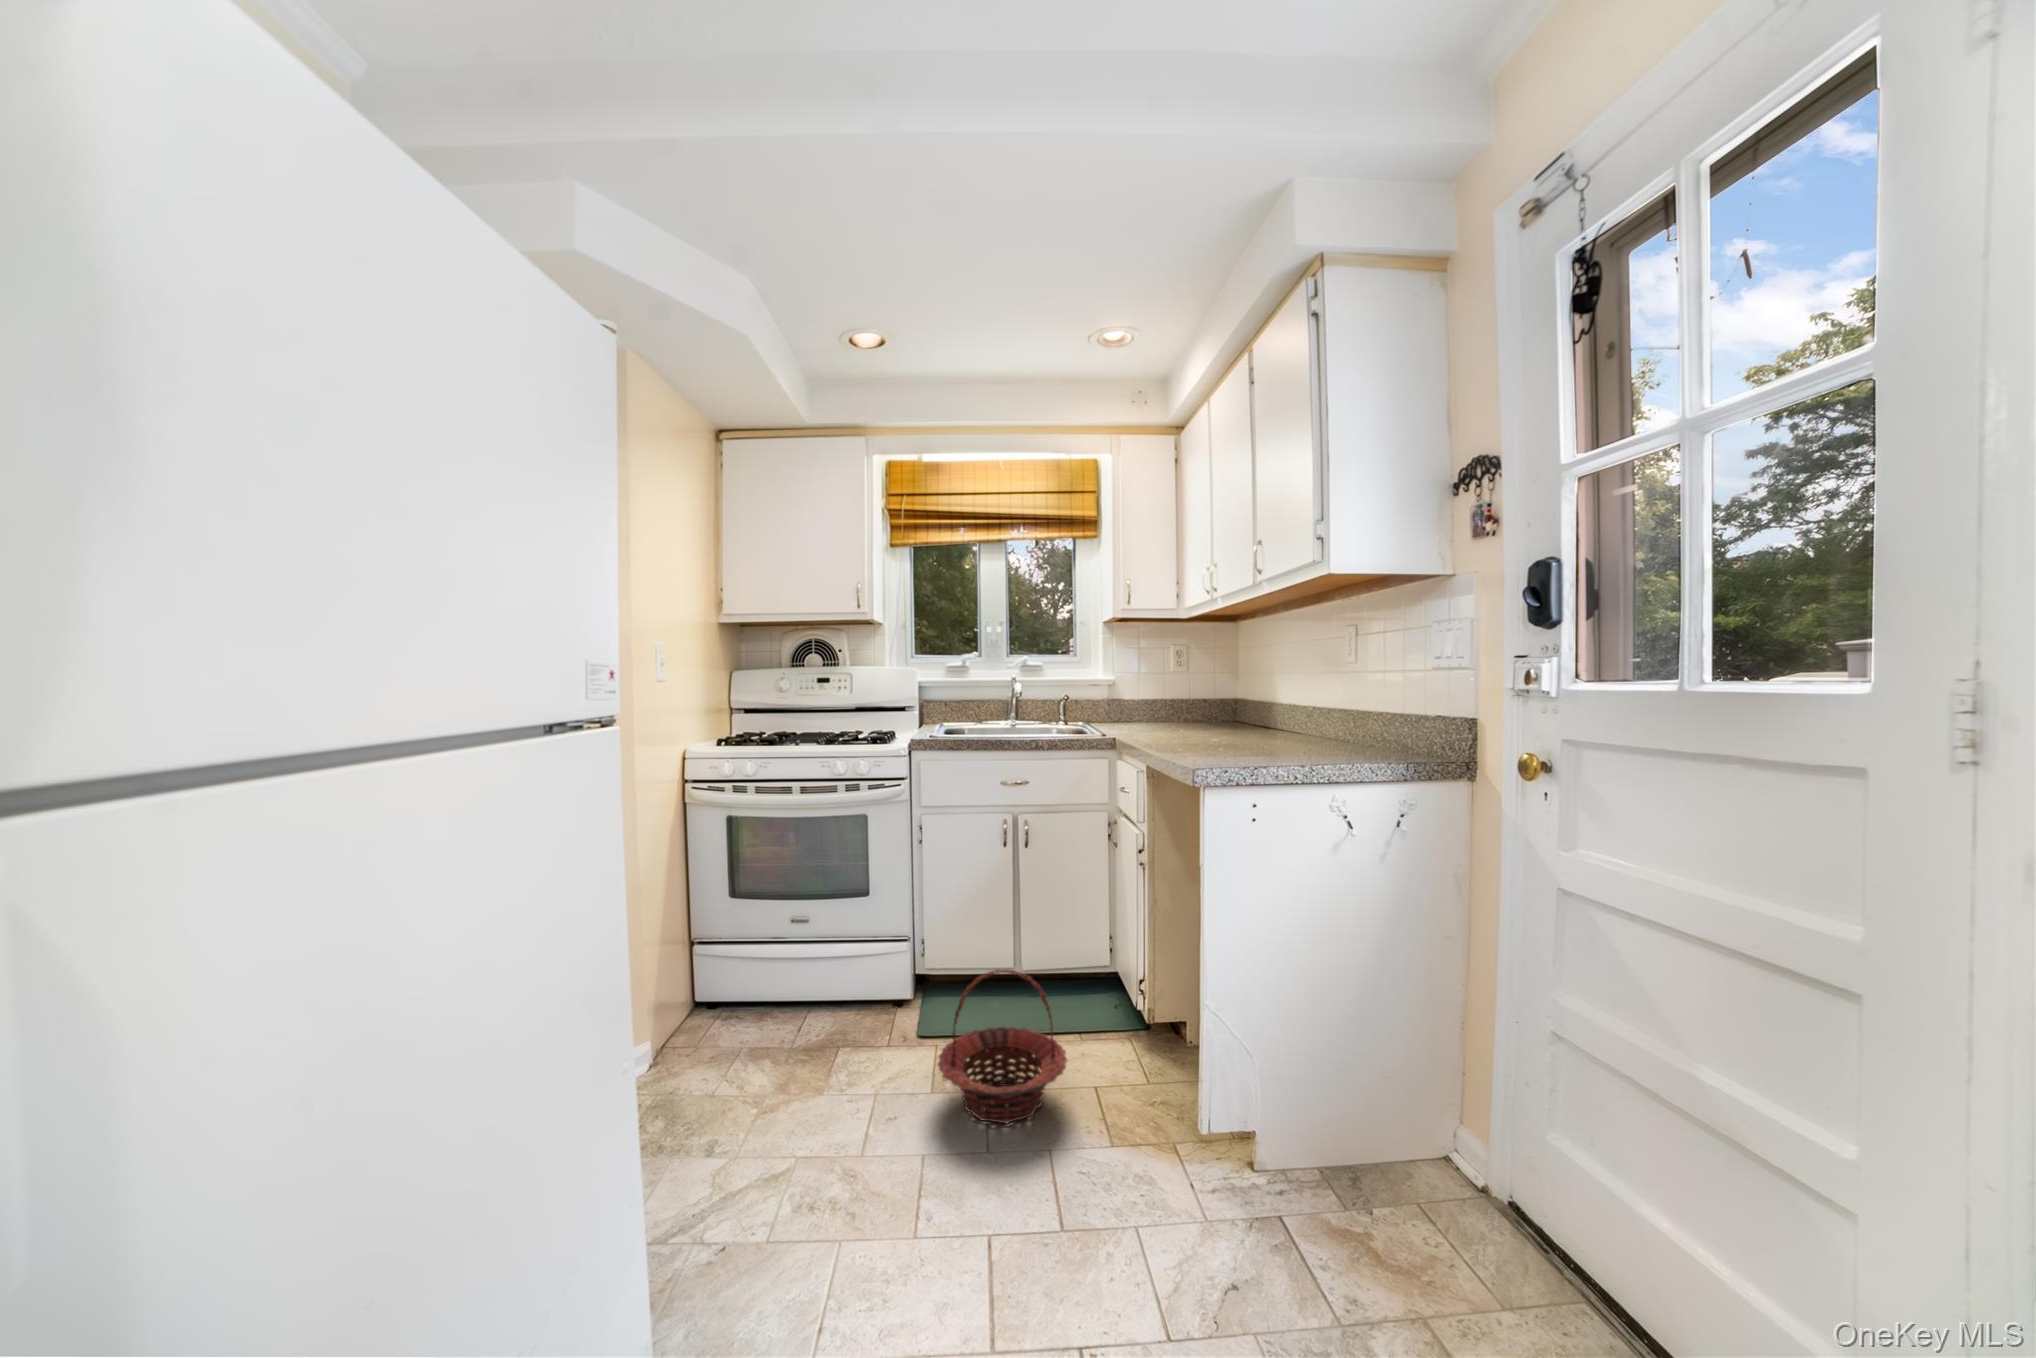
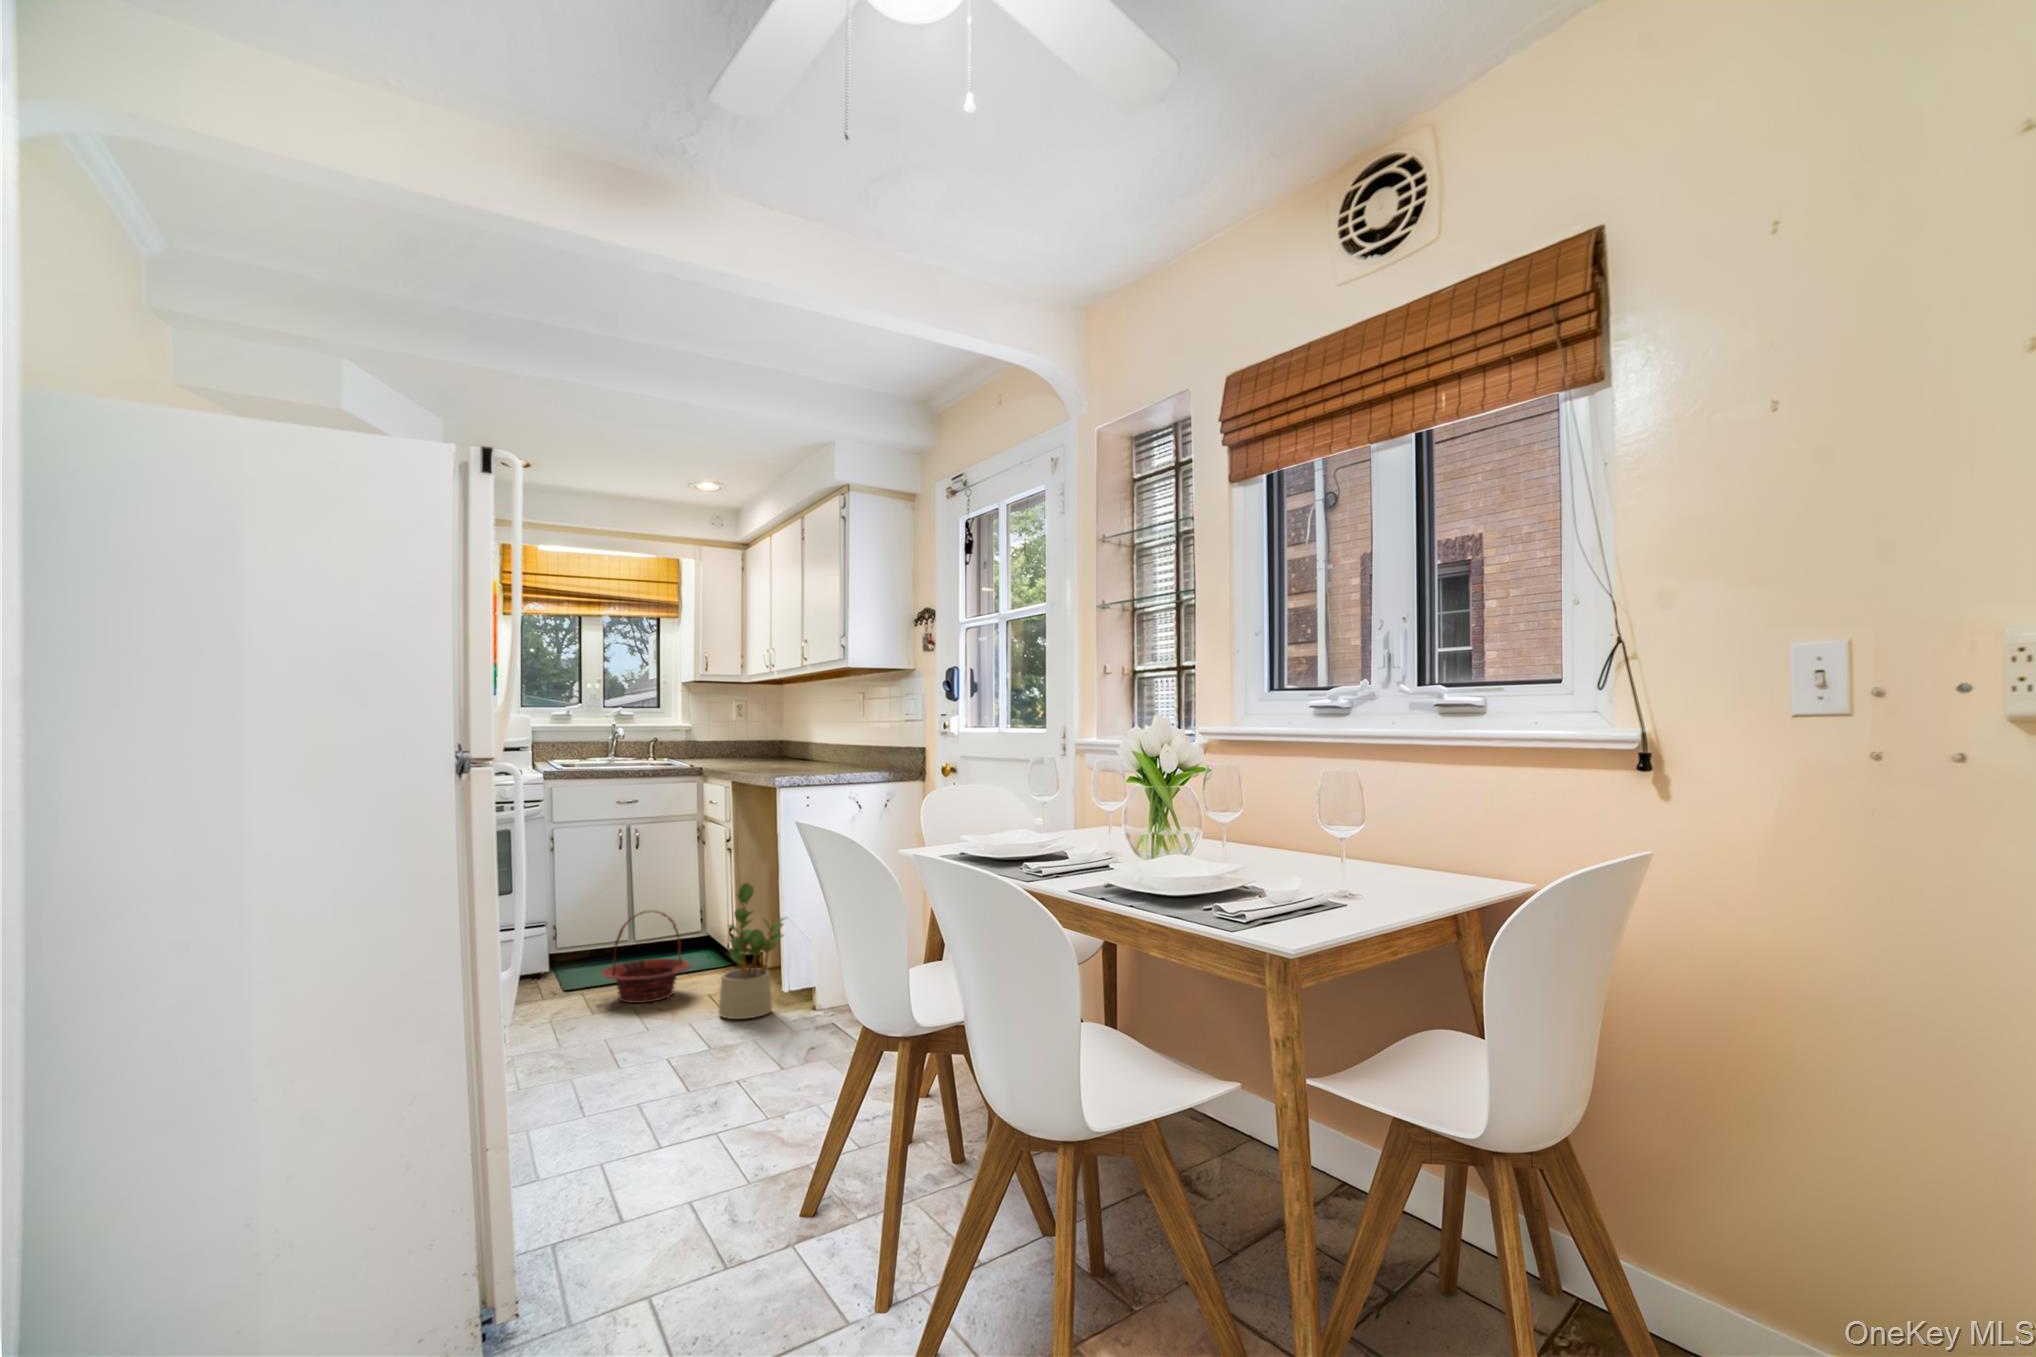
potted plant: none [1084,991,1213,1274] -> present [718,883,785,1019]

